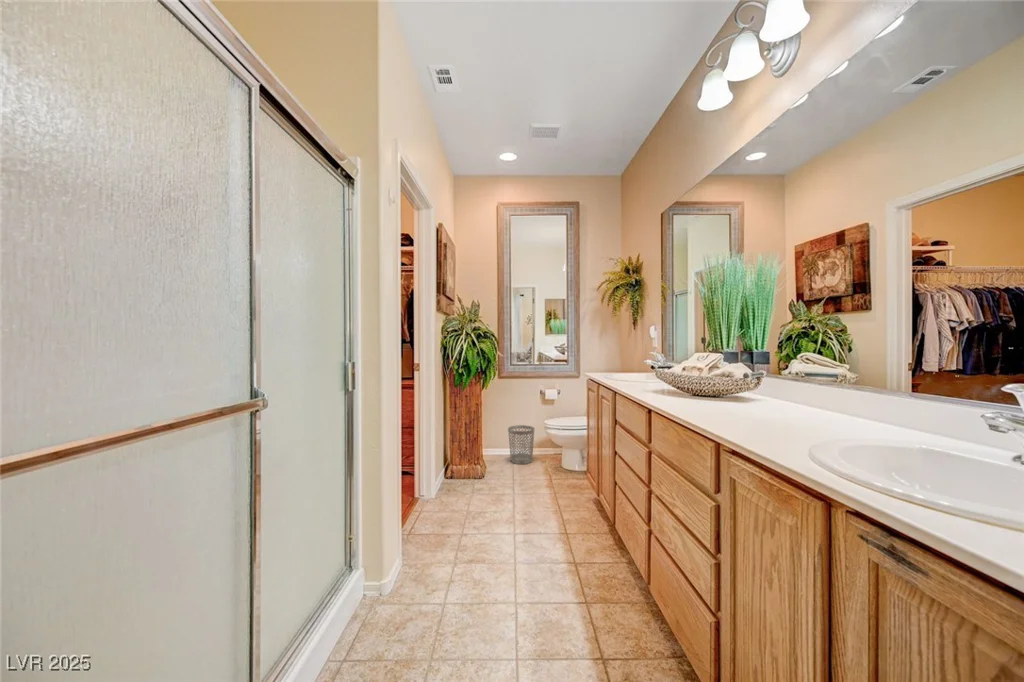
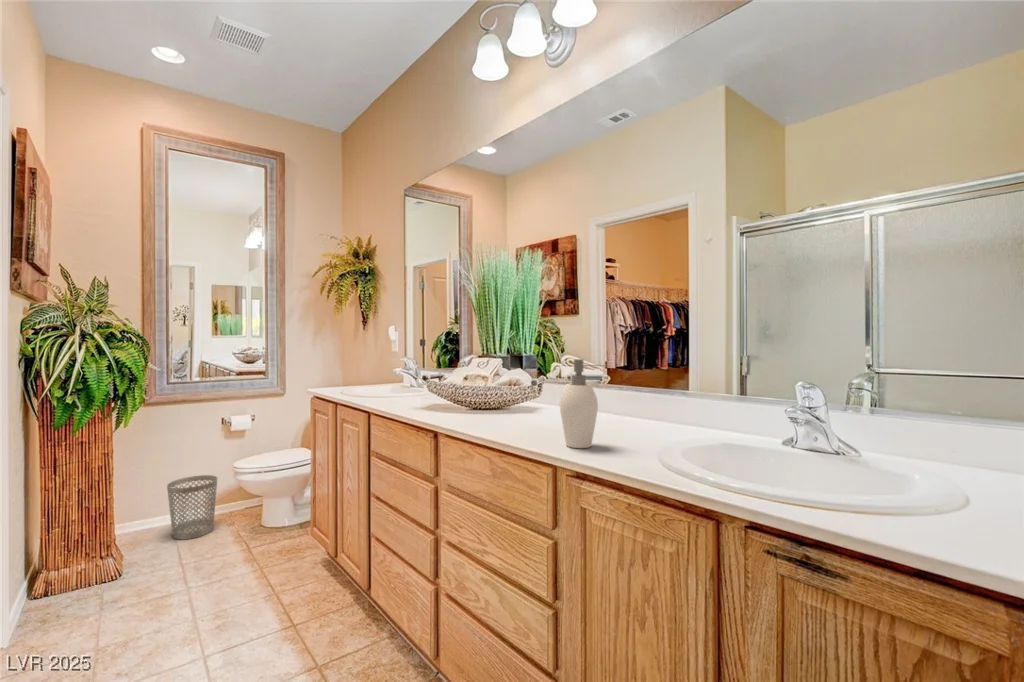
soap dispenser: none [727,352,777,430] -> present [560,359,604,448]

